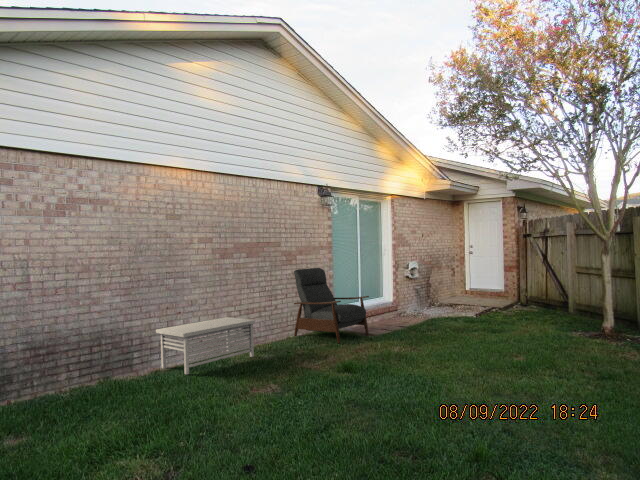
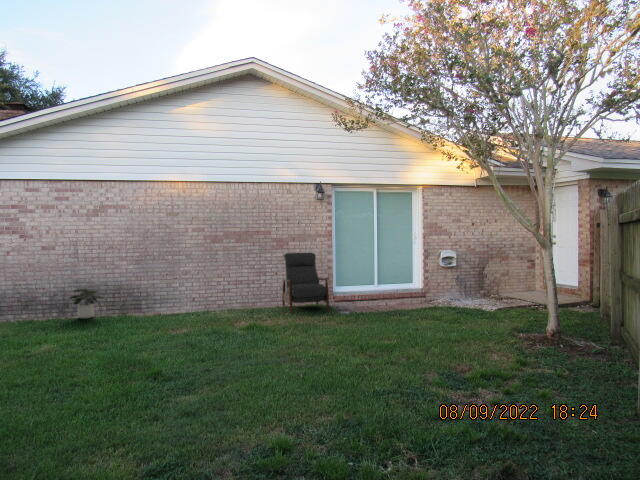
storage bench: present [156,317,255,375] -> none [156,285,218,317]
potted plant: none [24,346,99,400] -> present [69,289,104,318]

